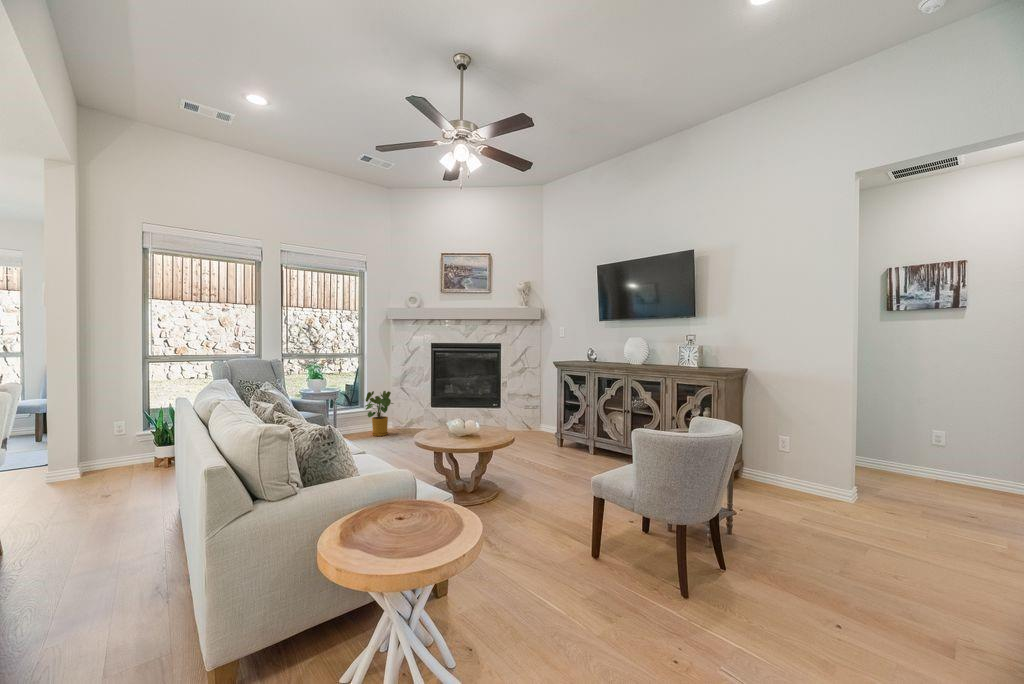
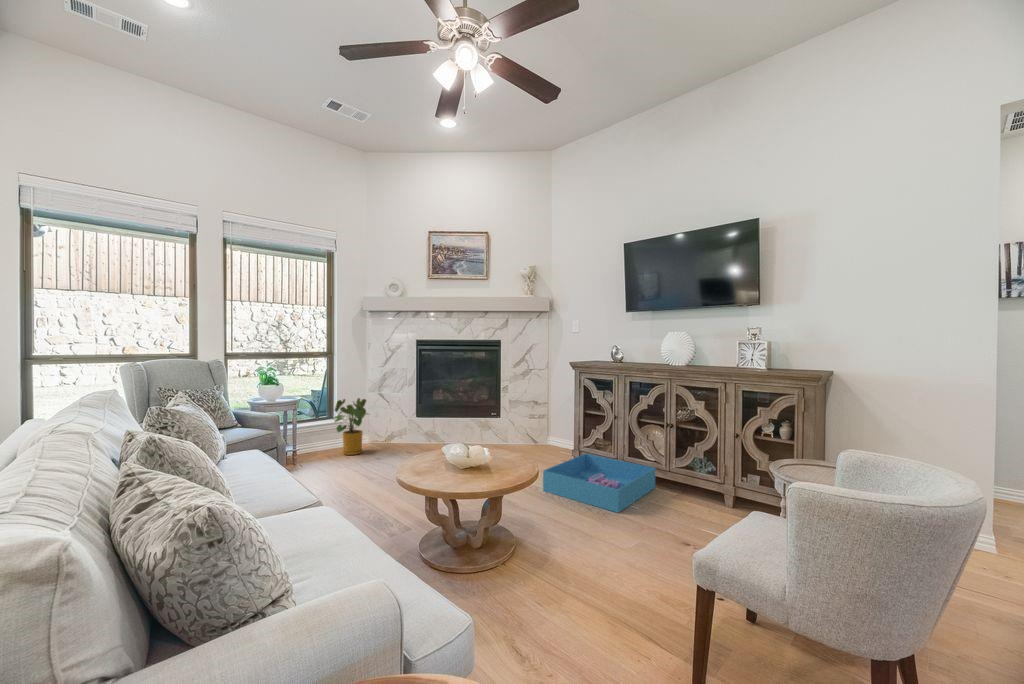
storage bin: none [527,435,616,476] -> present [543,454,655,513]

